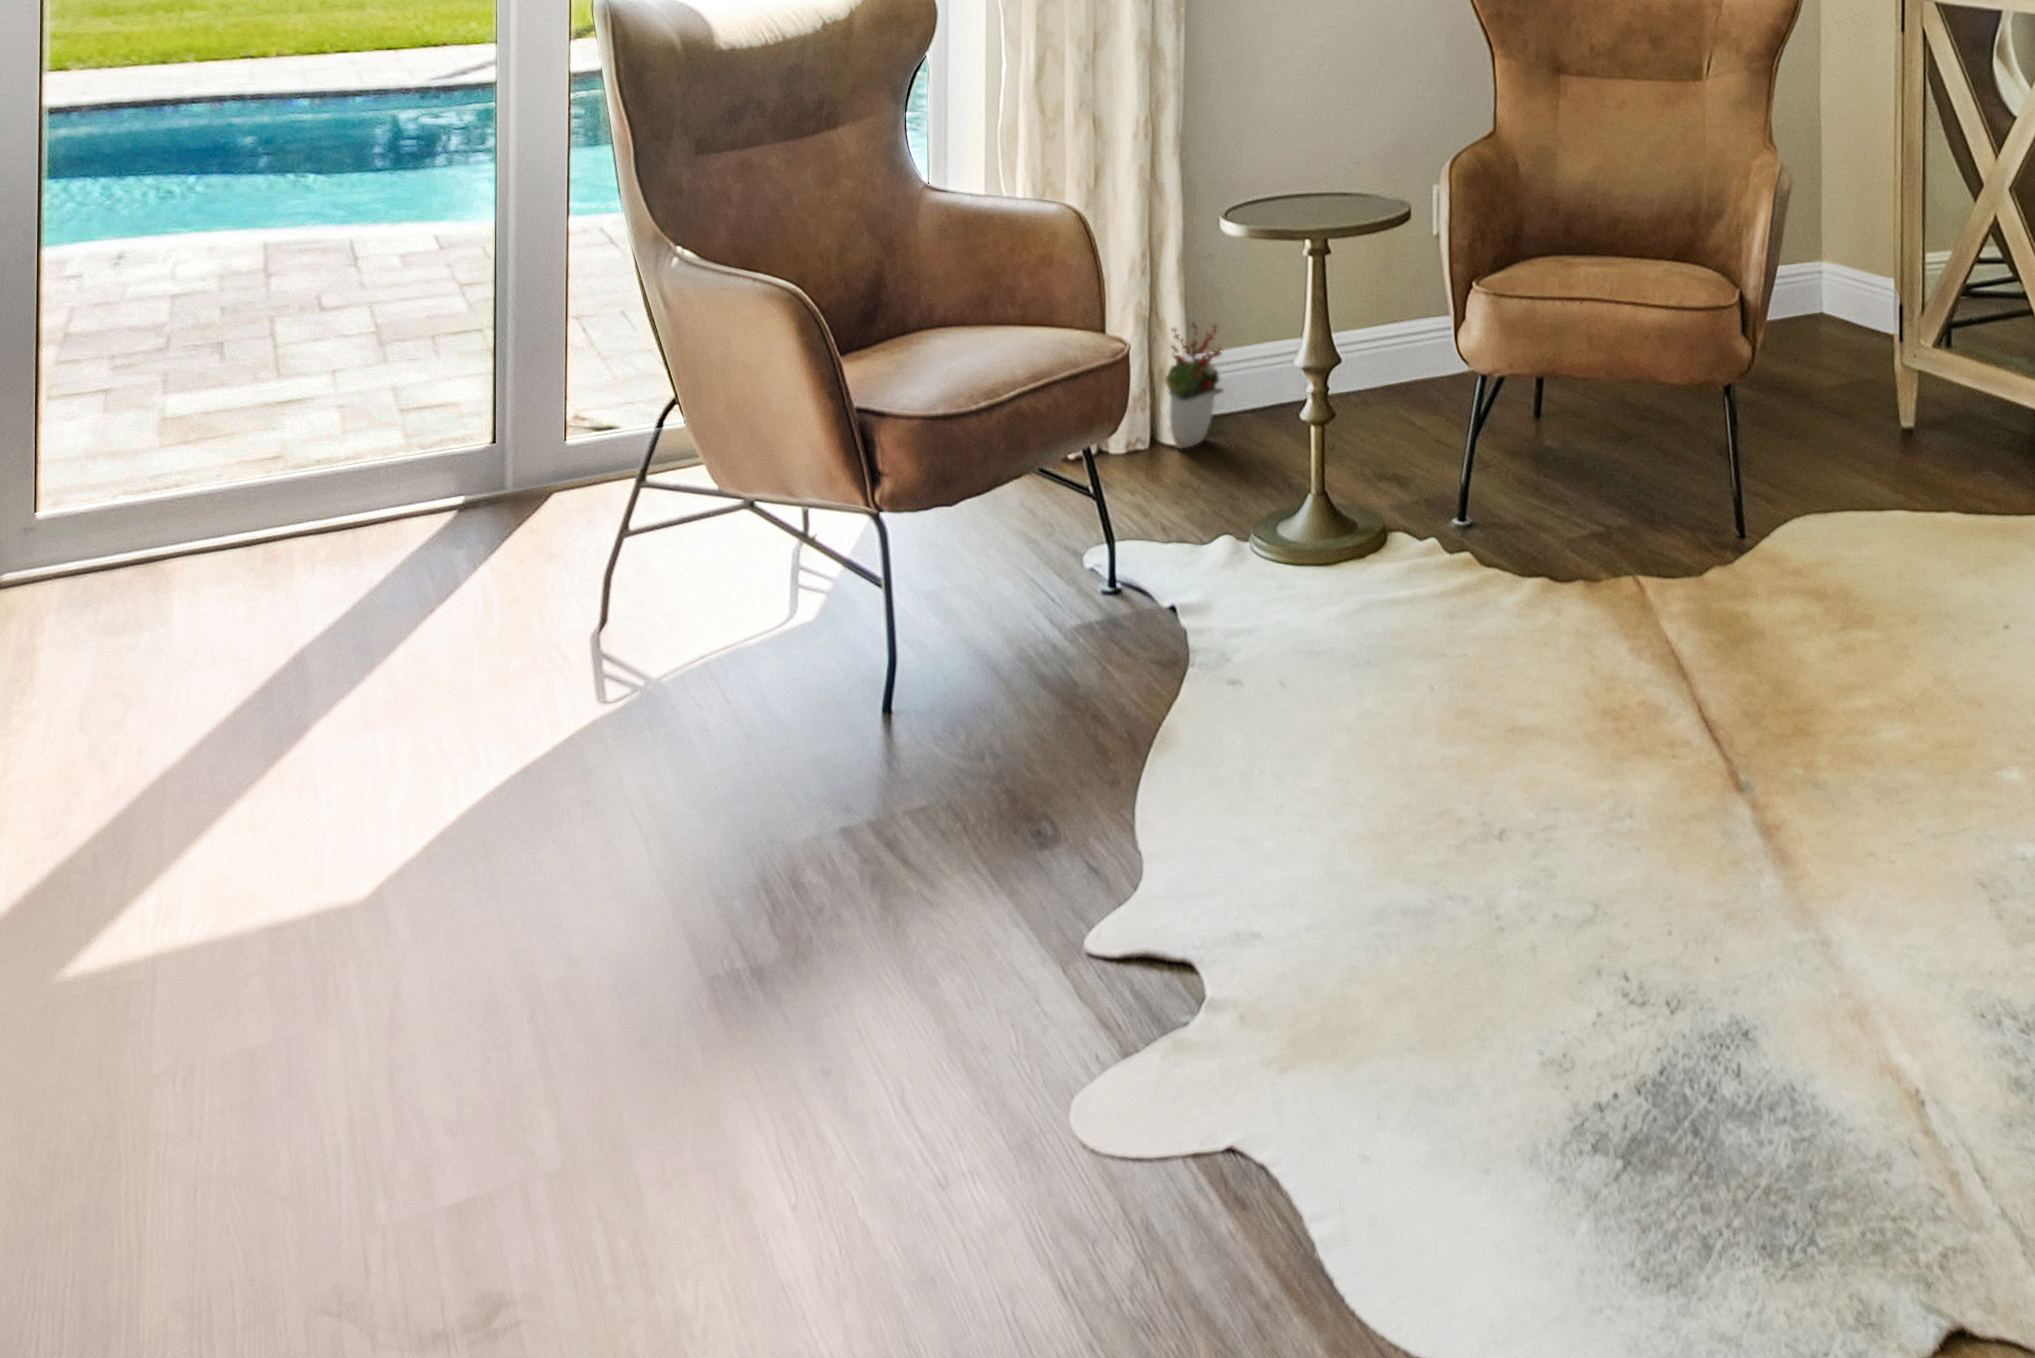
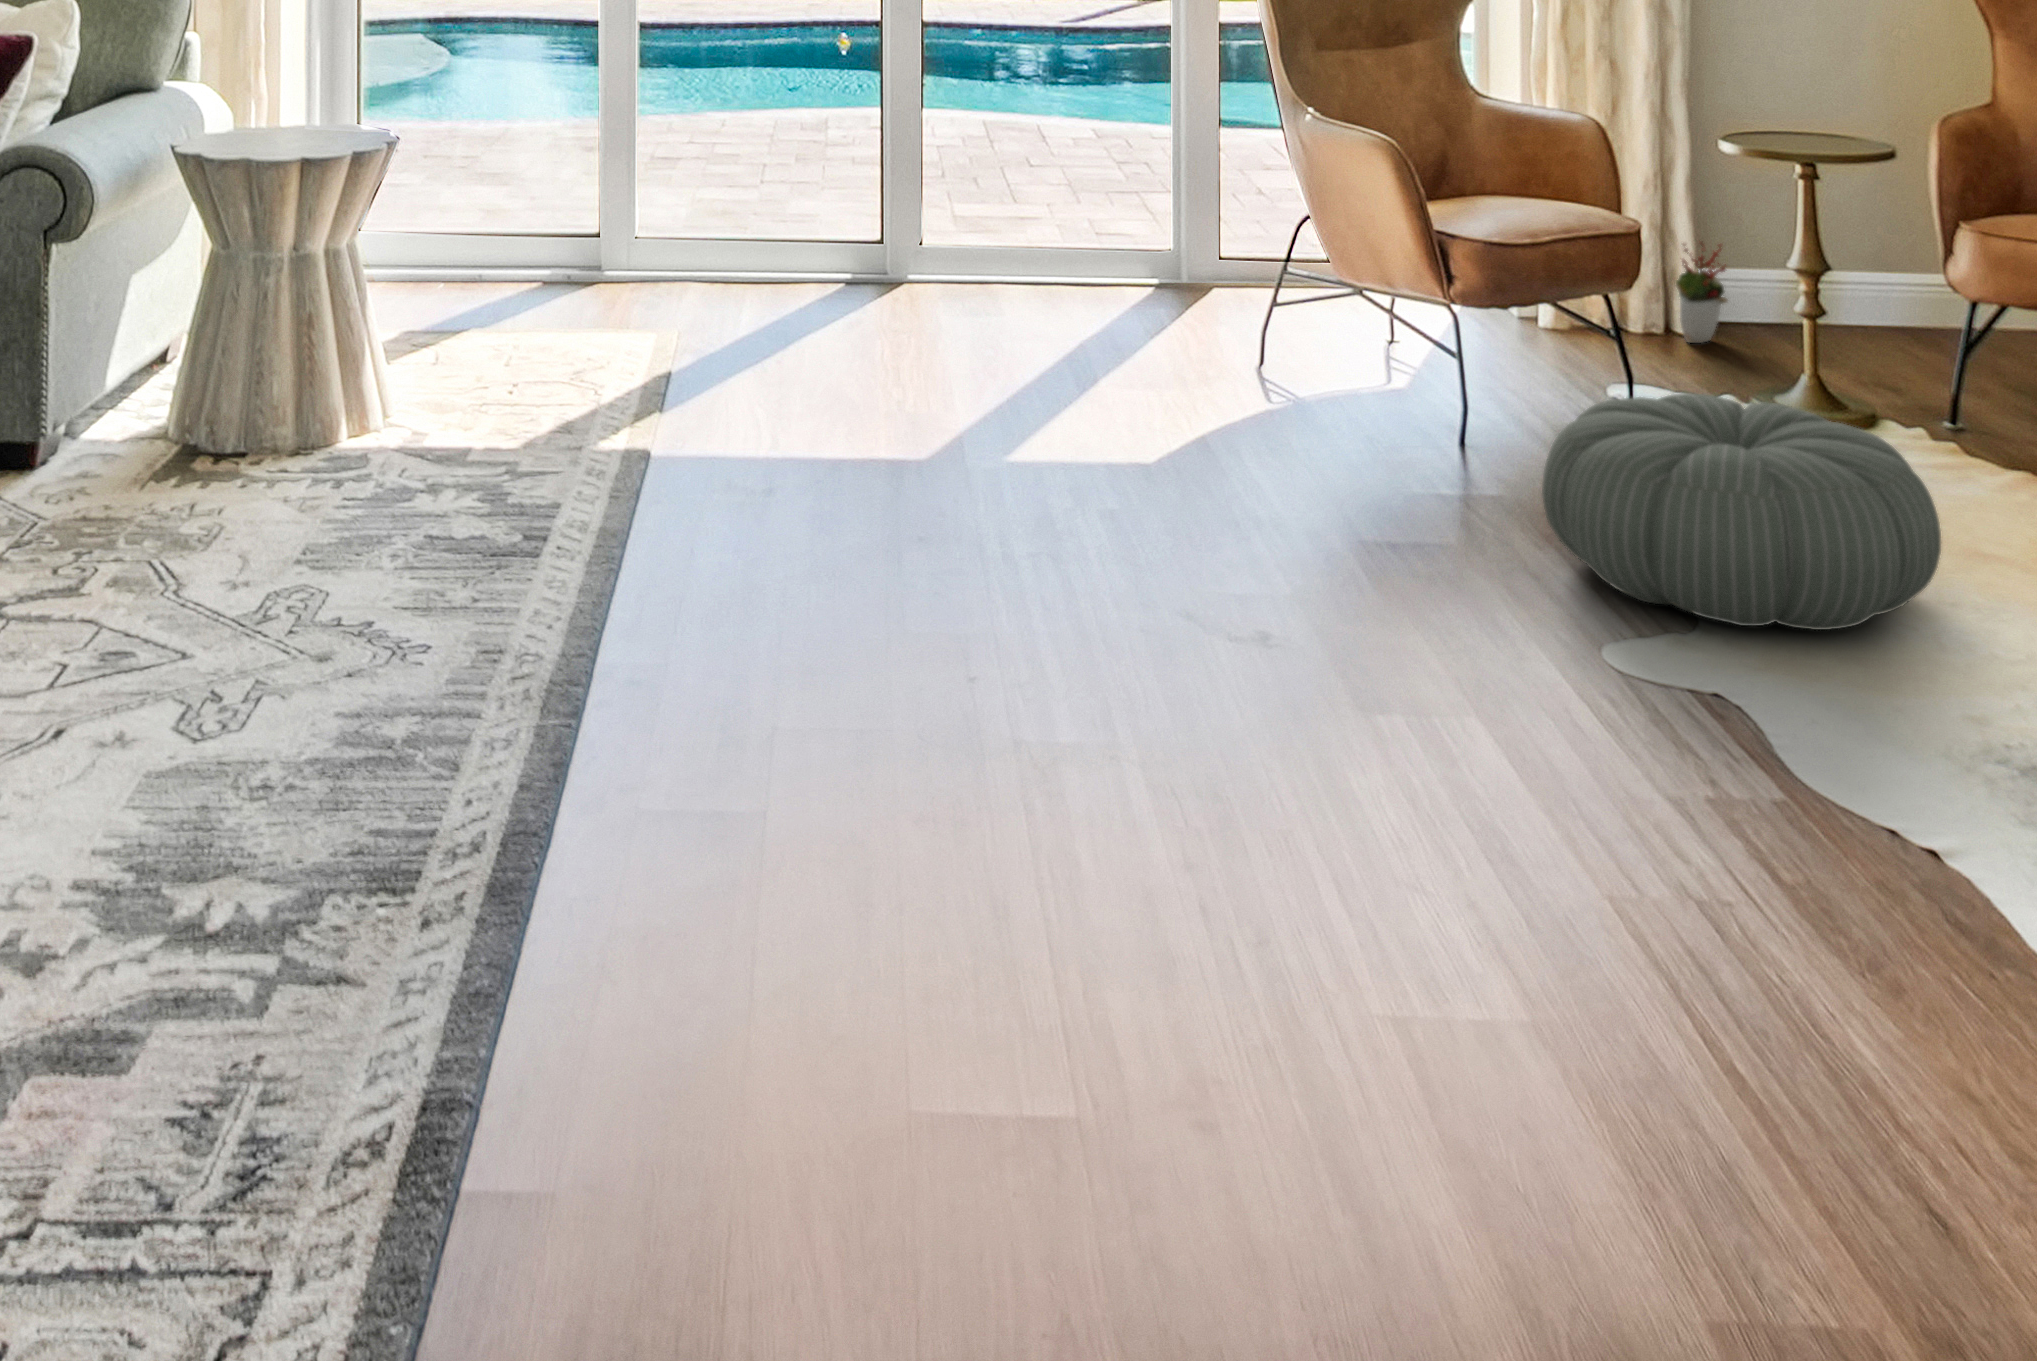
pouf: none [993,617,1514,1026] -> present [1542,393,1941,630]

